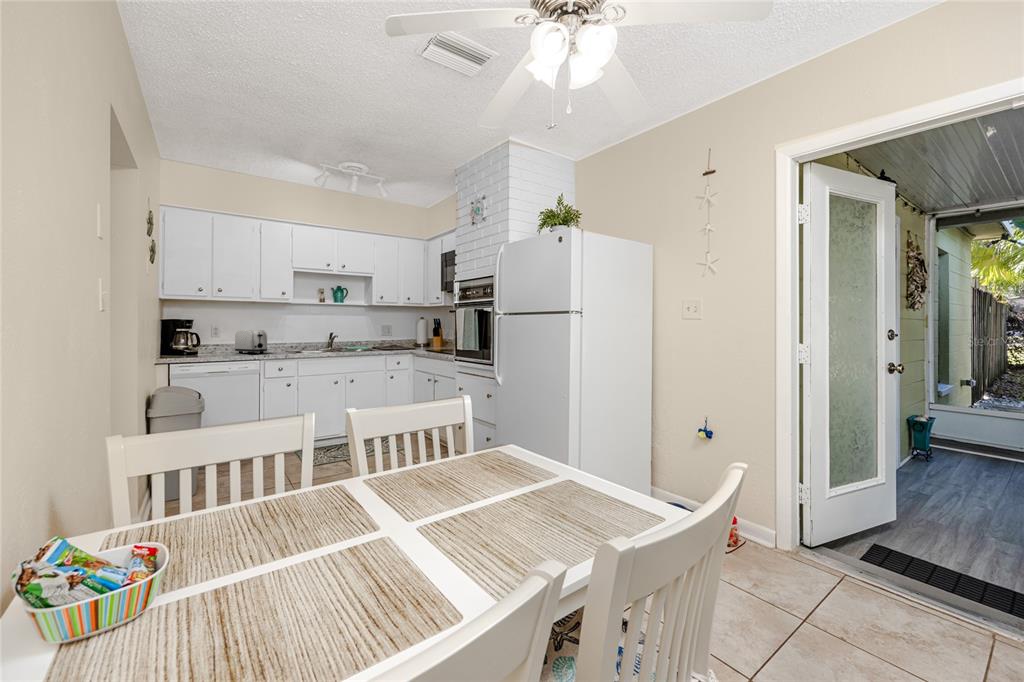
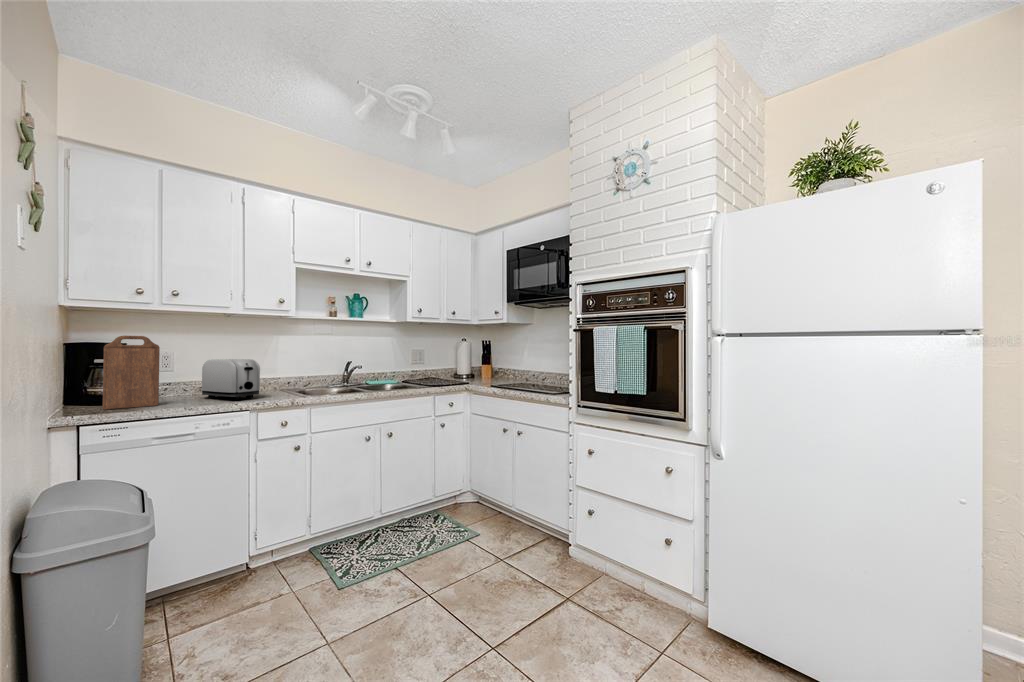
cutting board: none [182,315,210,356] -> present [103,336,160,409]

